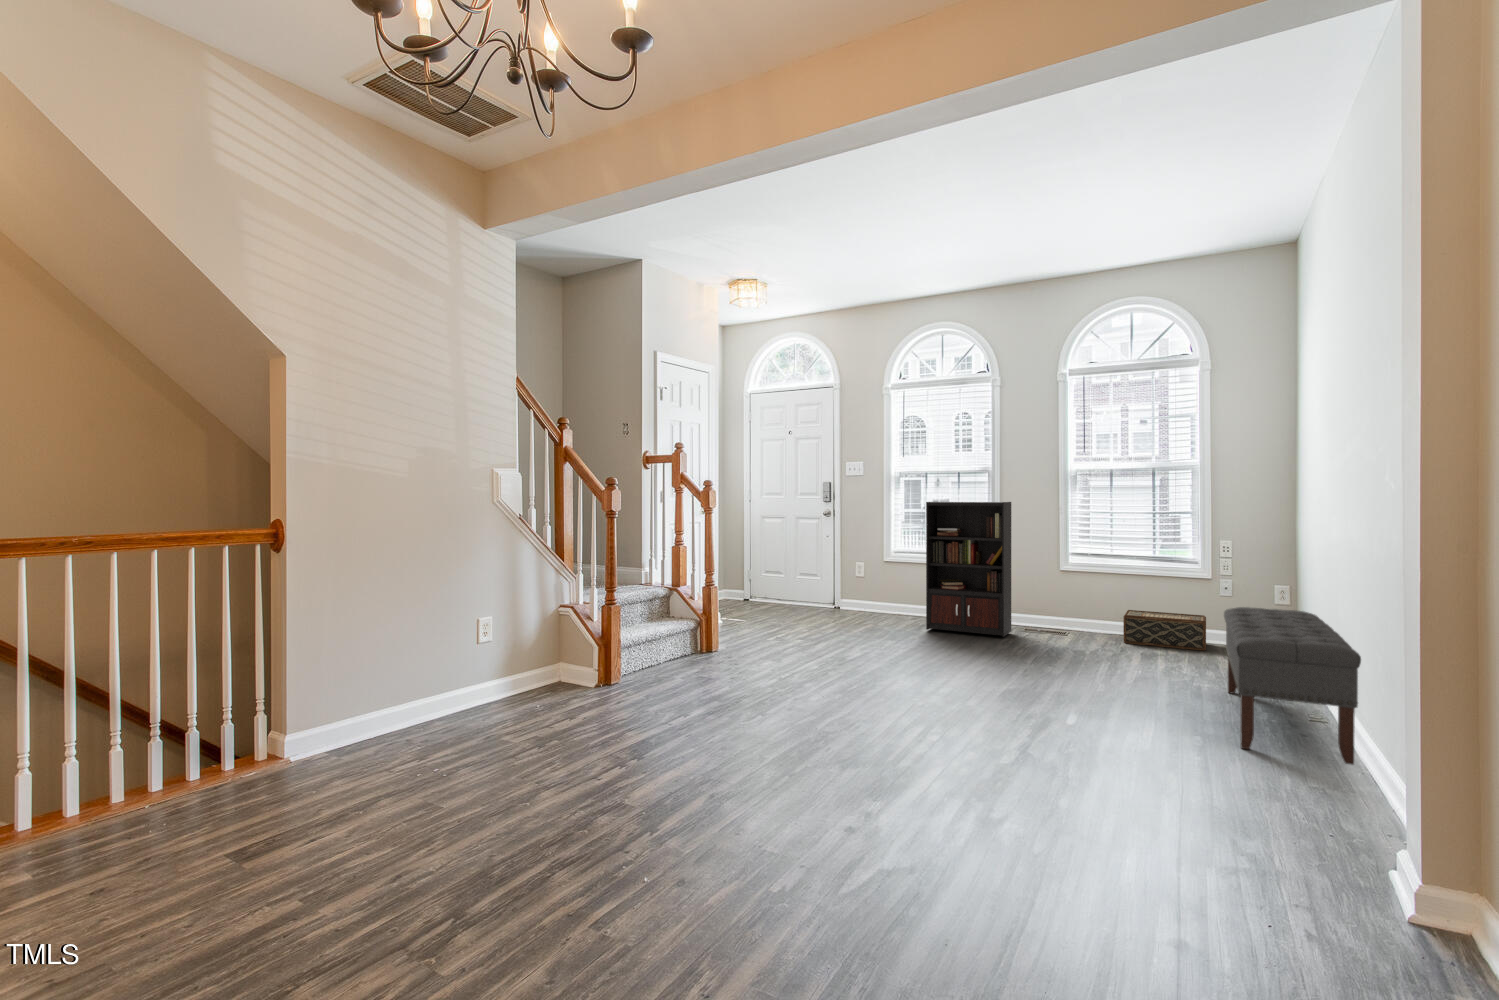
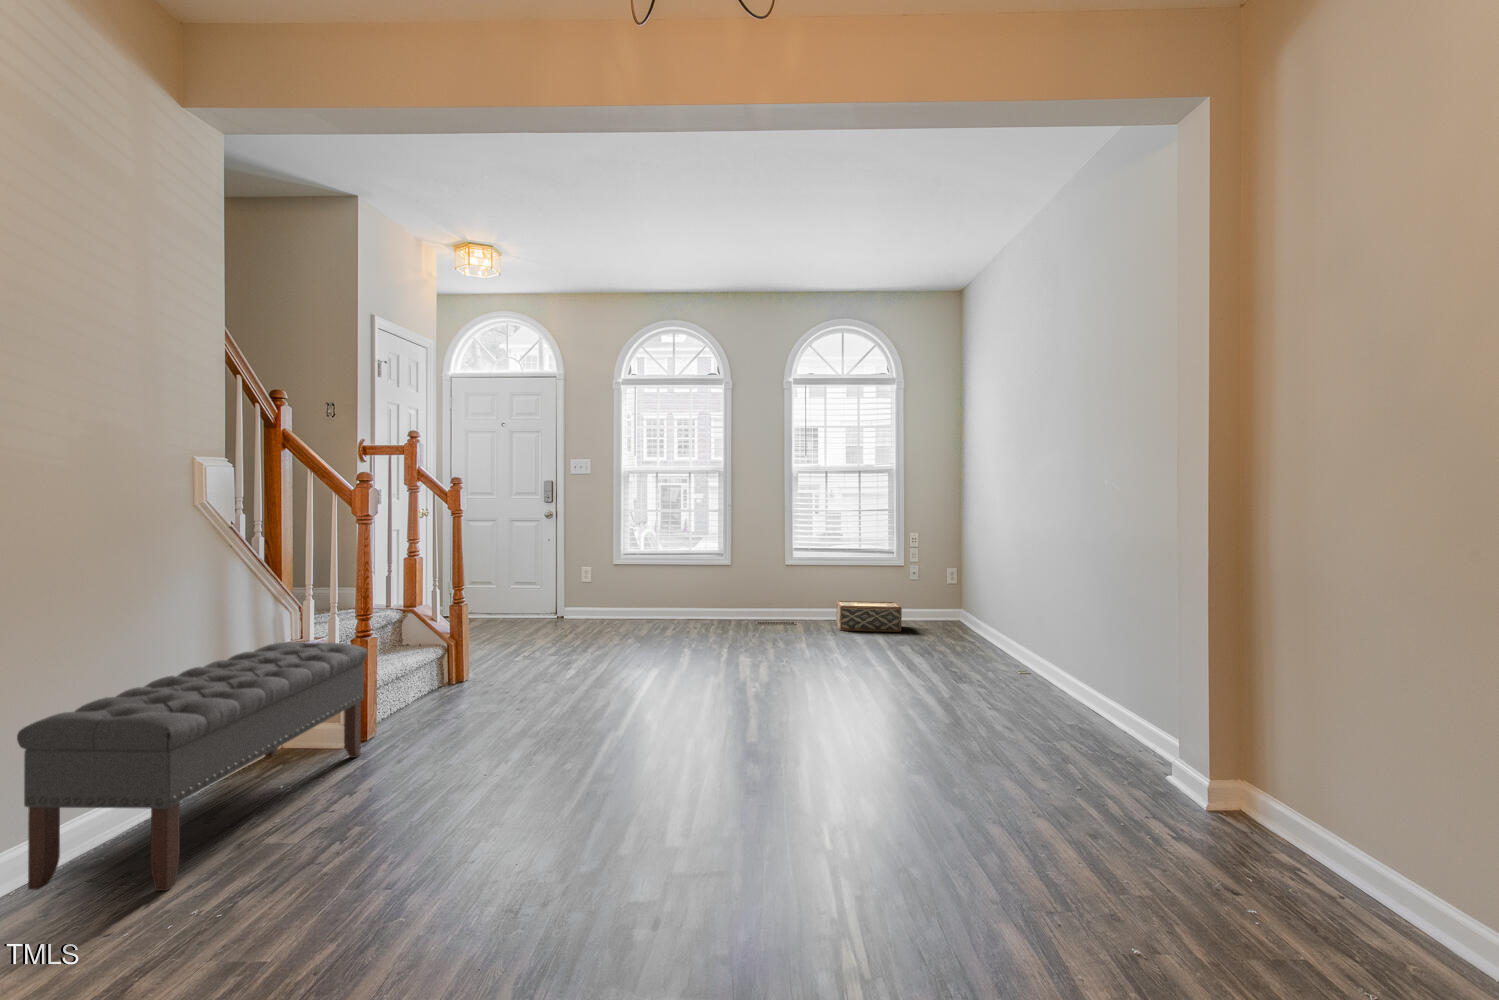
bookcase: present [926,502,1040,637] -> none [671,504,767,634]
bench: present [1224,607,1361,765] -> present [17,642,367,891]

